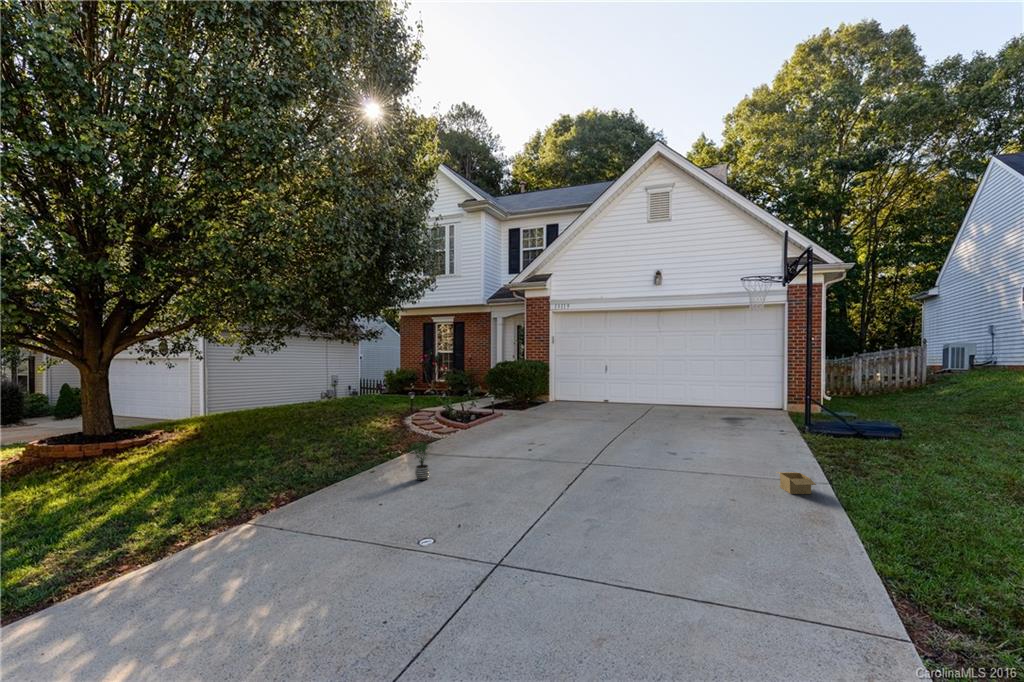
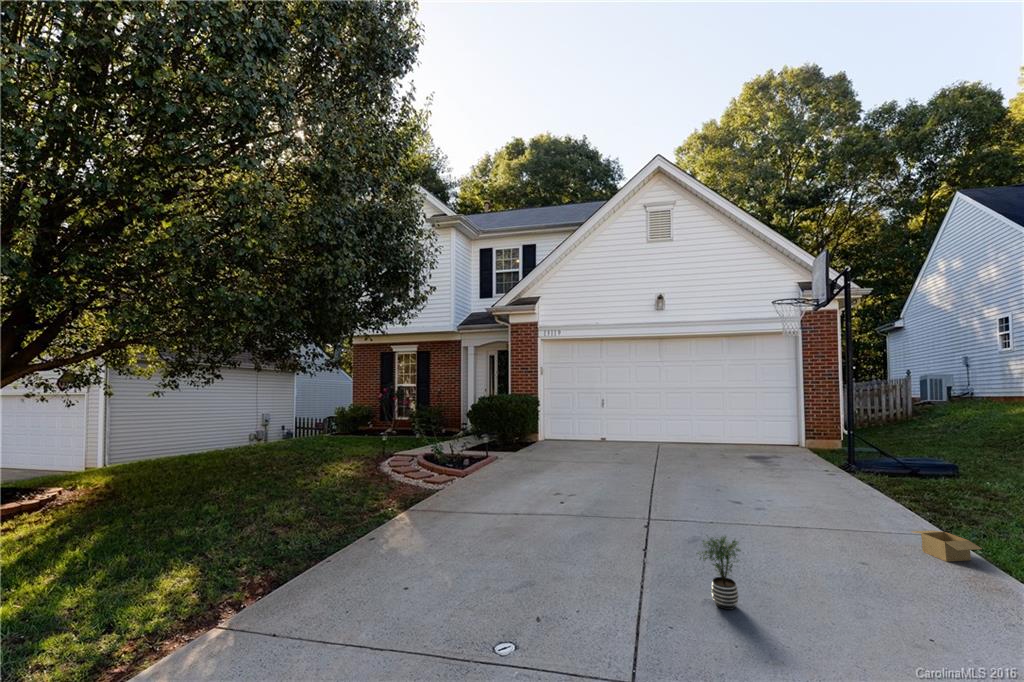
potted plant: present [409,442,430,481] -> present [698,536,741,610]

